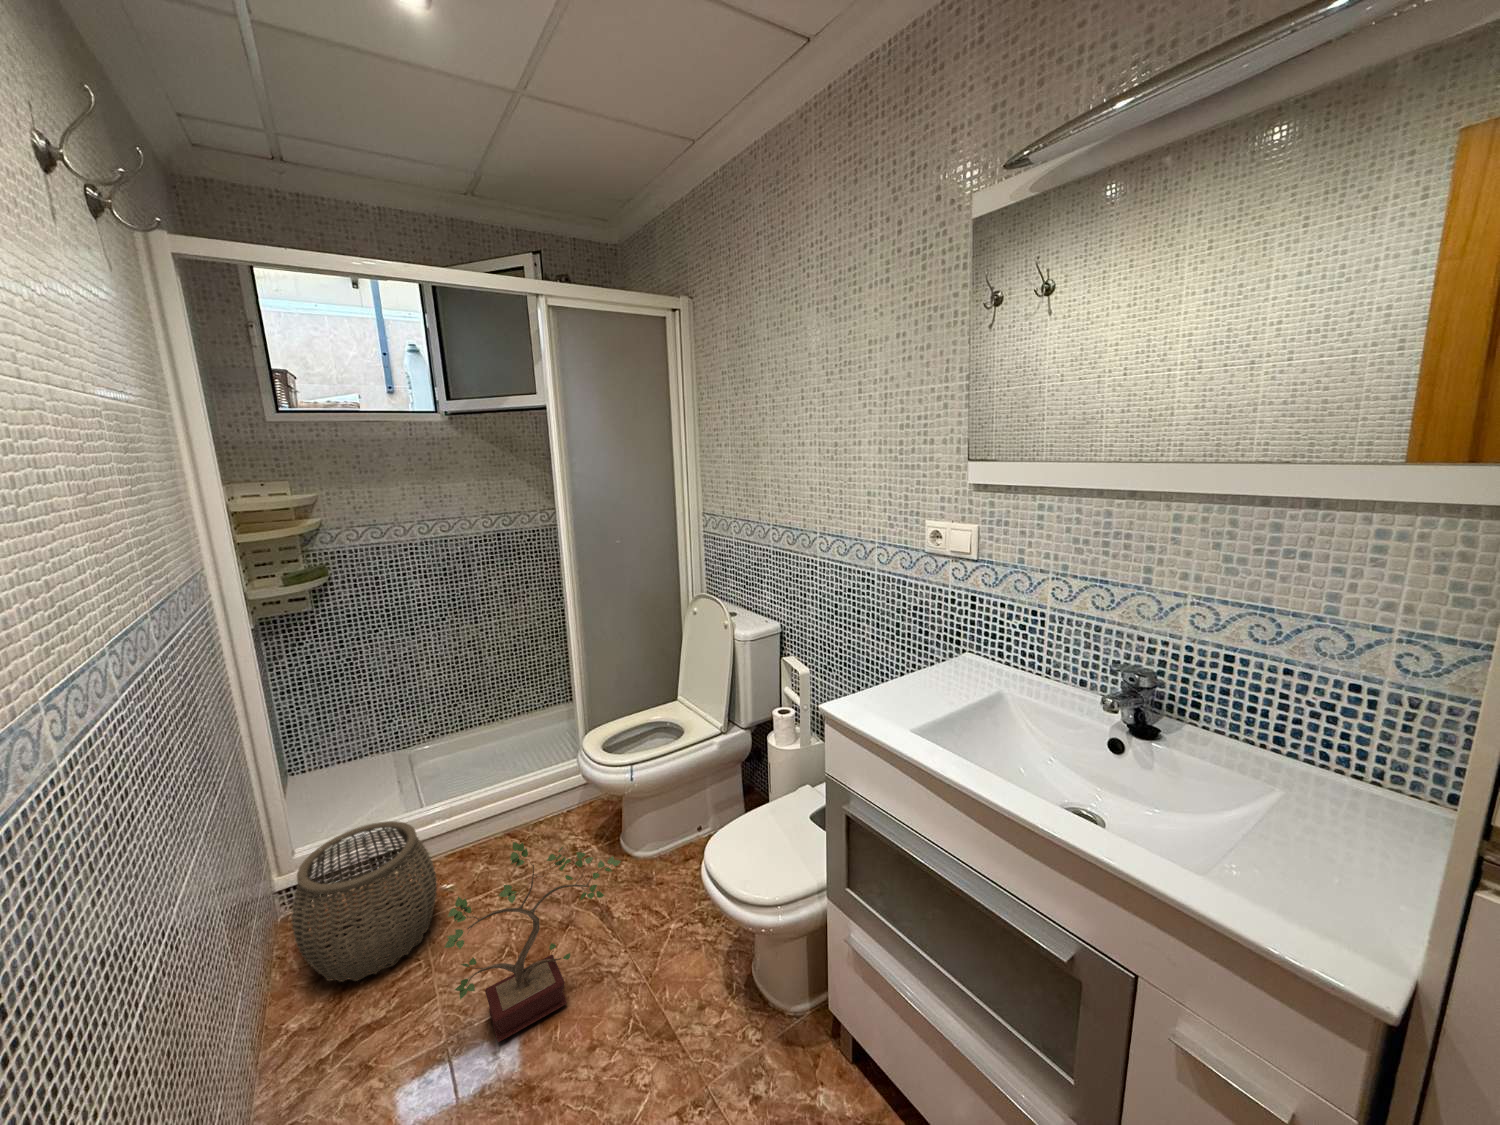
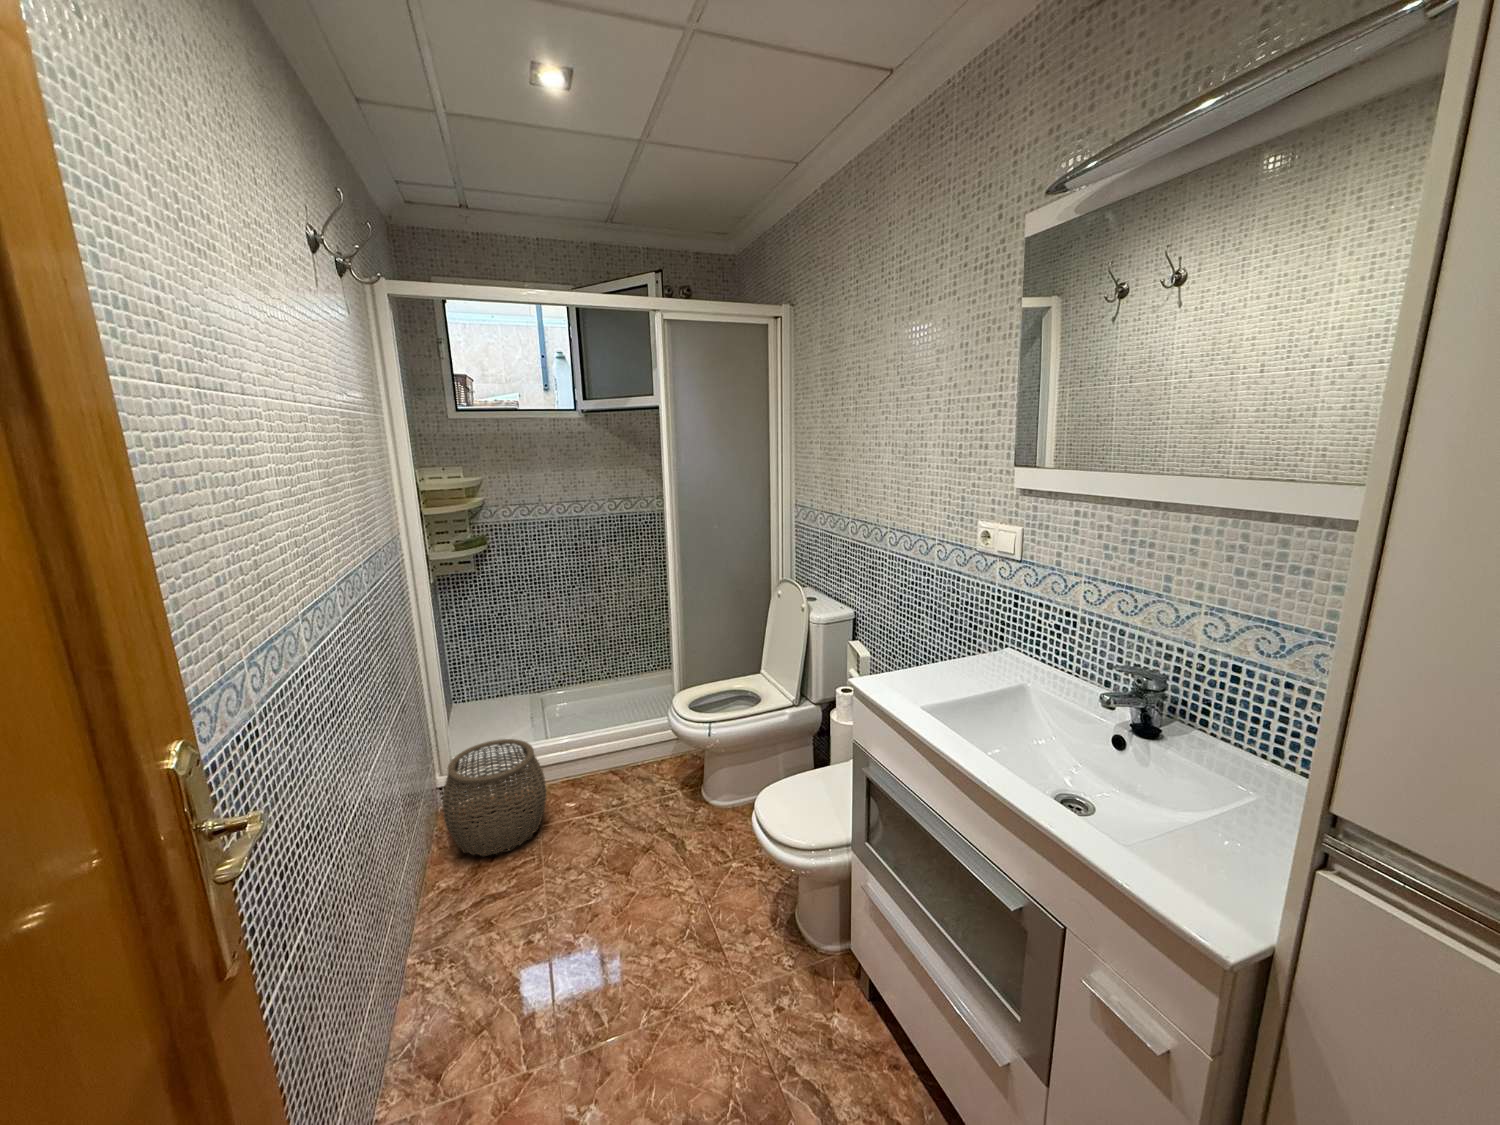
potted plant: present [444,842,621,1042] -> none [540,762,685,920]

